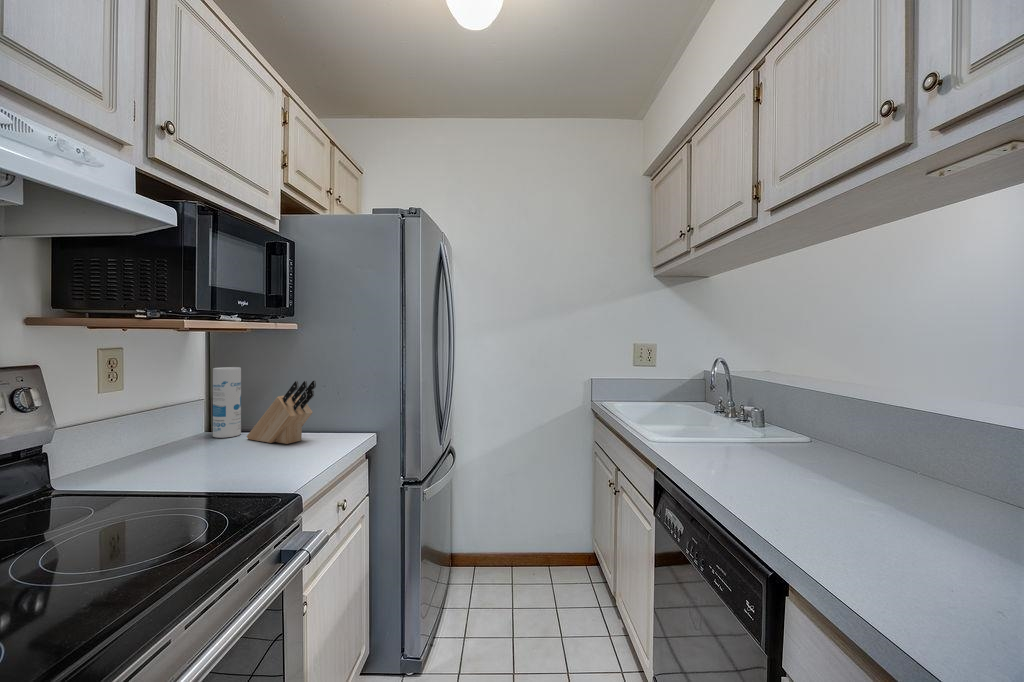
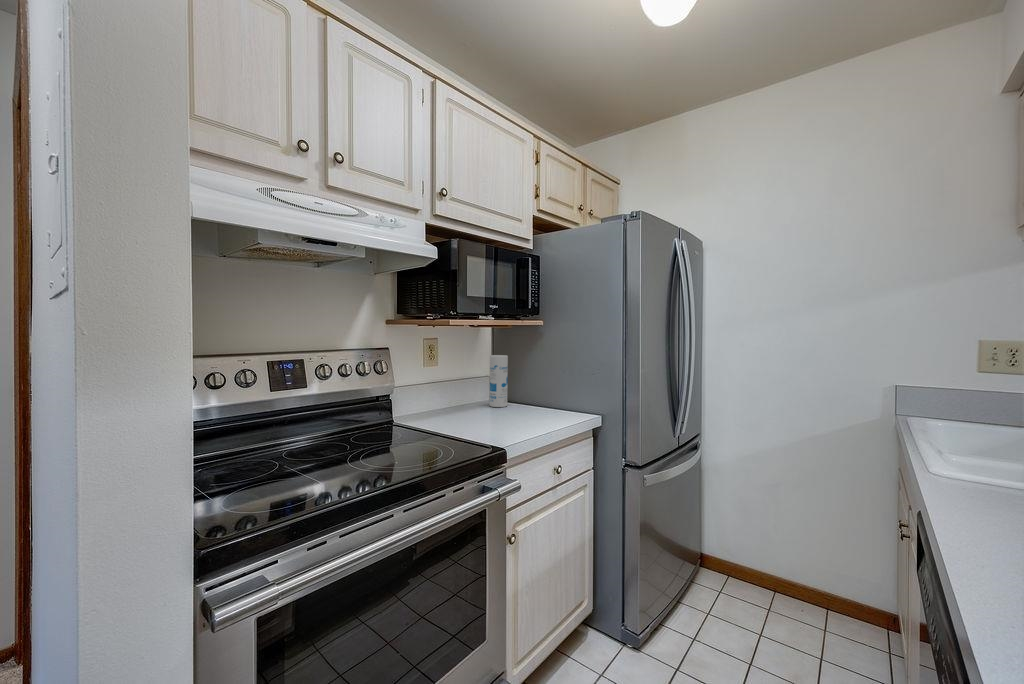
knife block: present [247,381,316,444] -> none [507,367,549,416]

